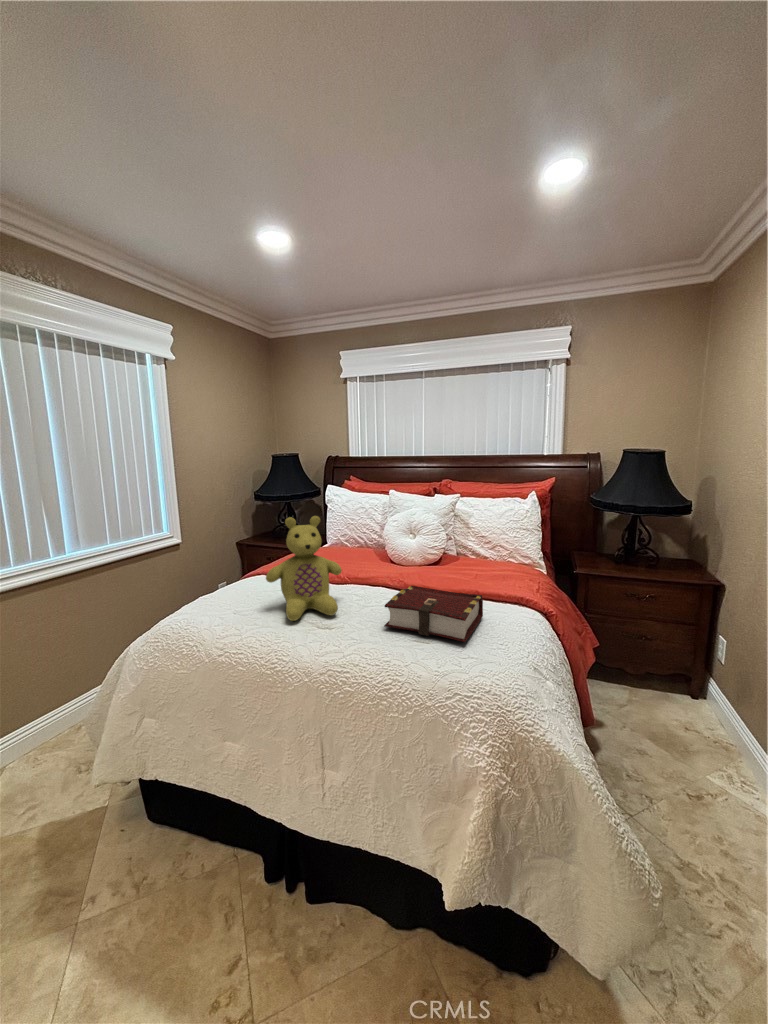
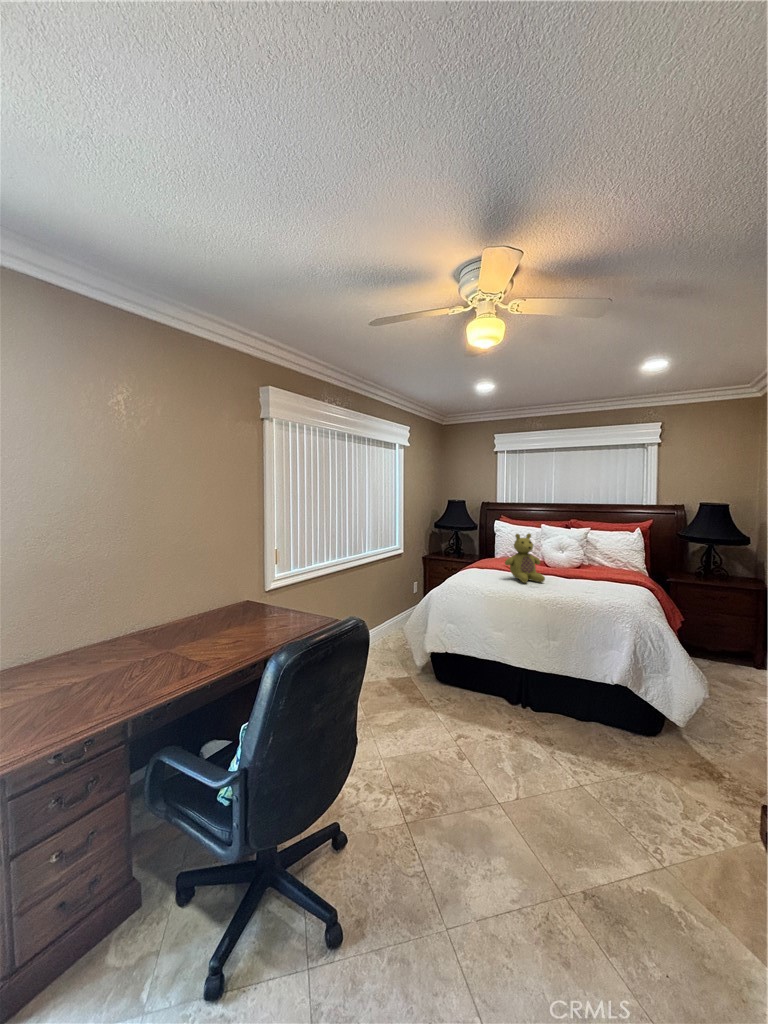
book: present [384,586,483,642] -> none [574,571,623,592]

